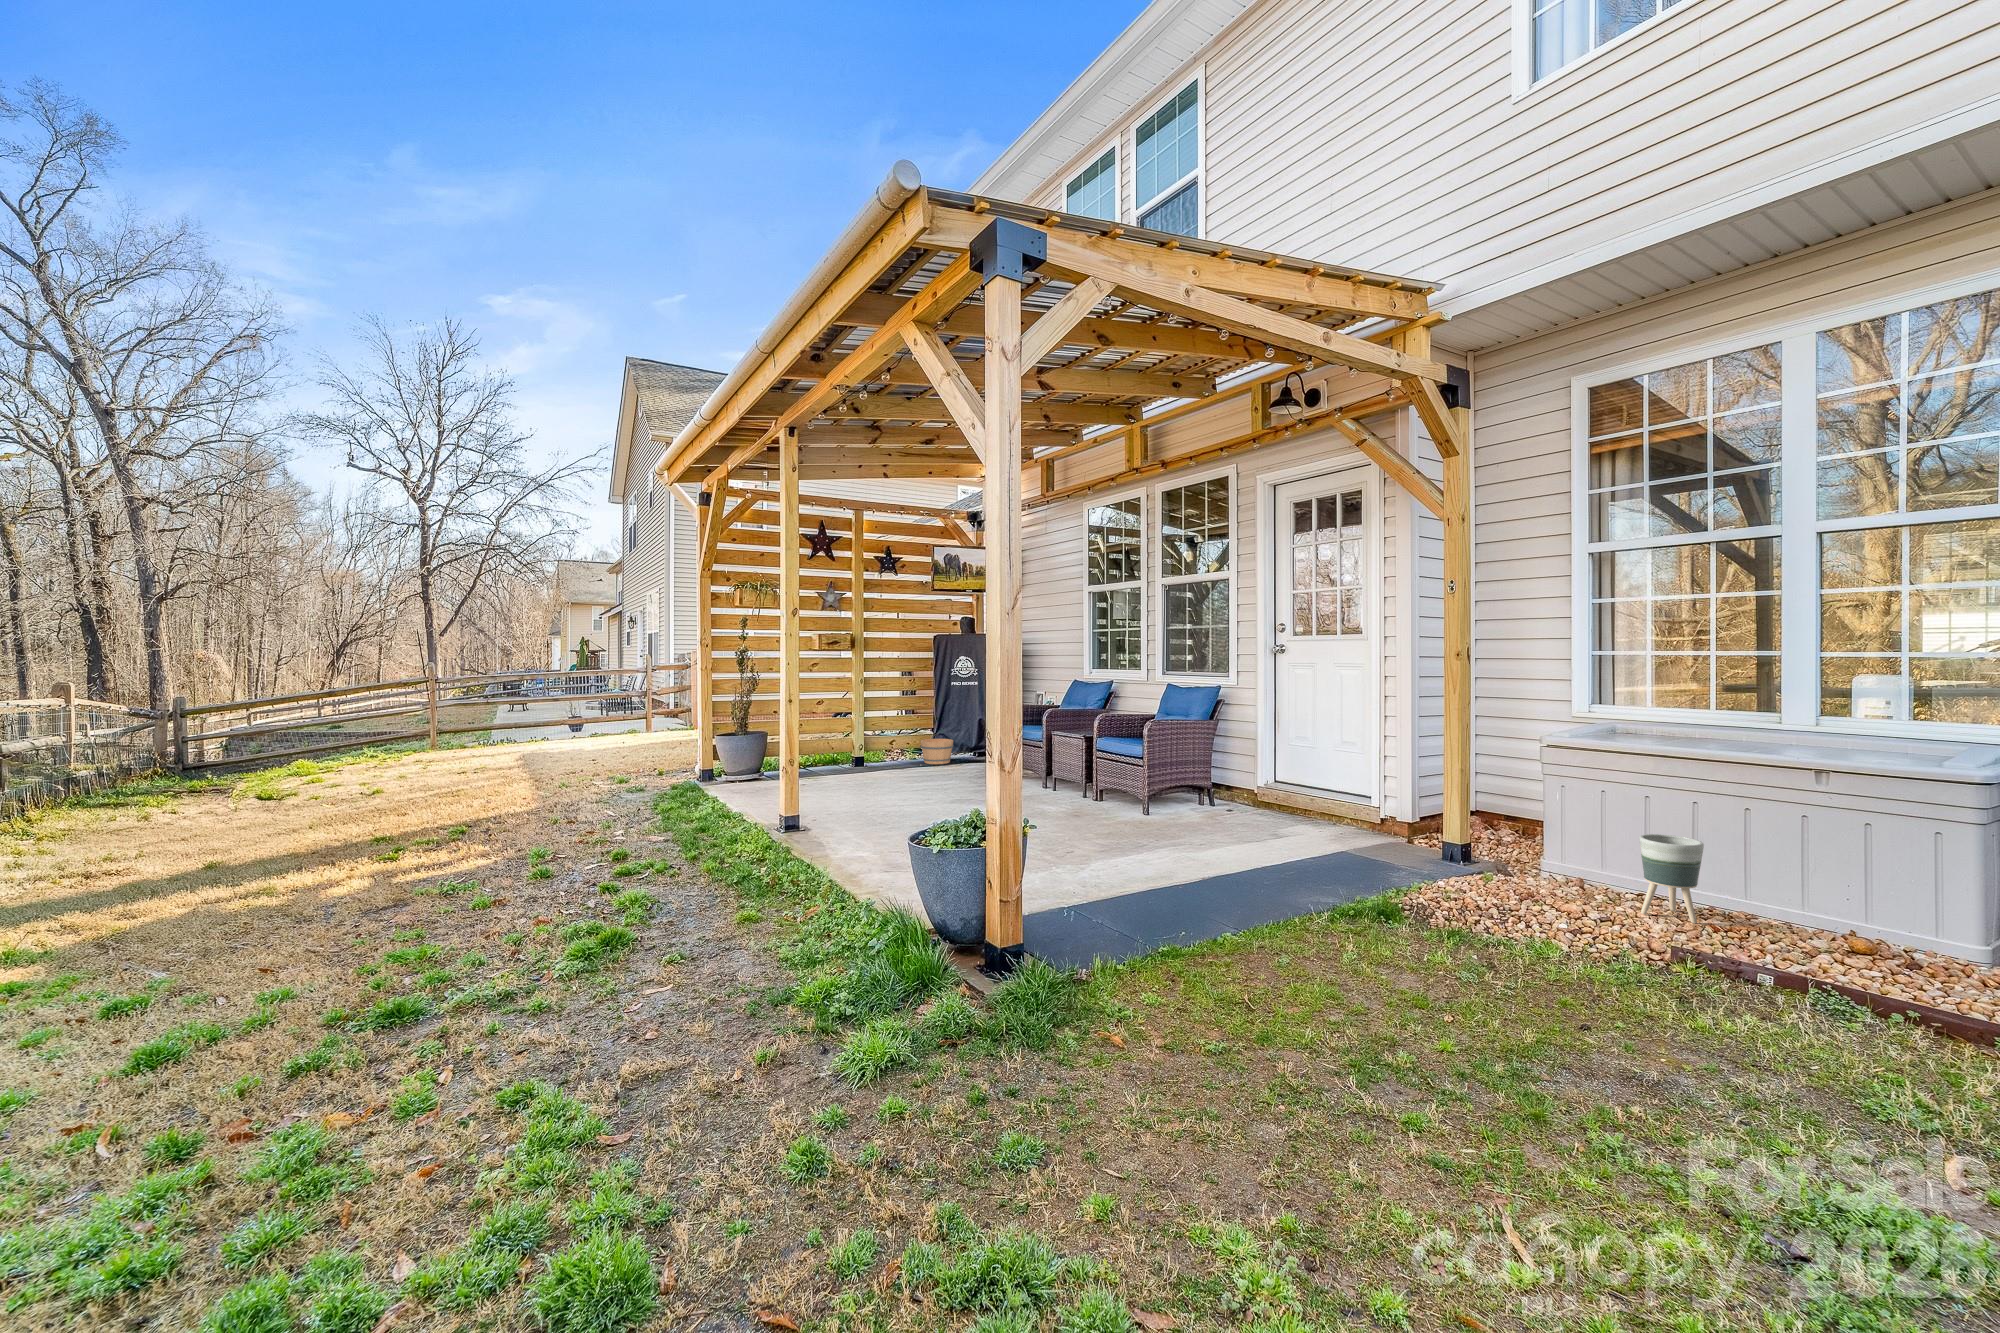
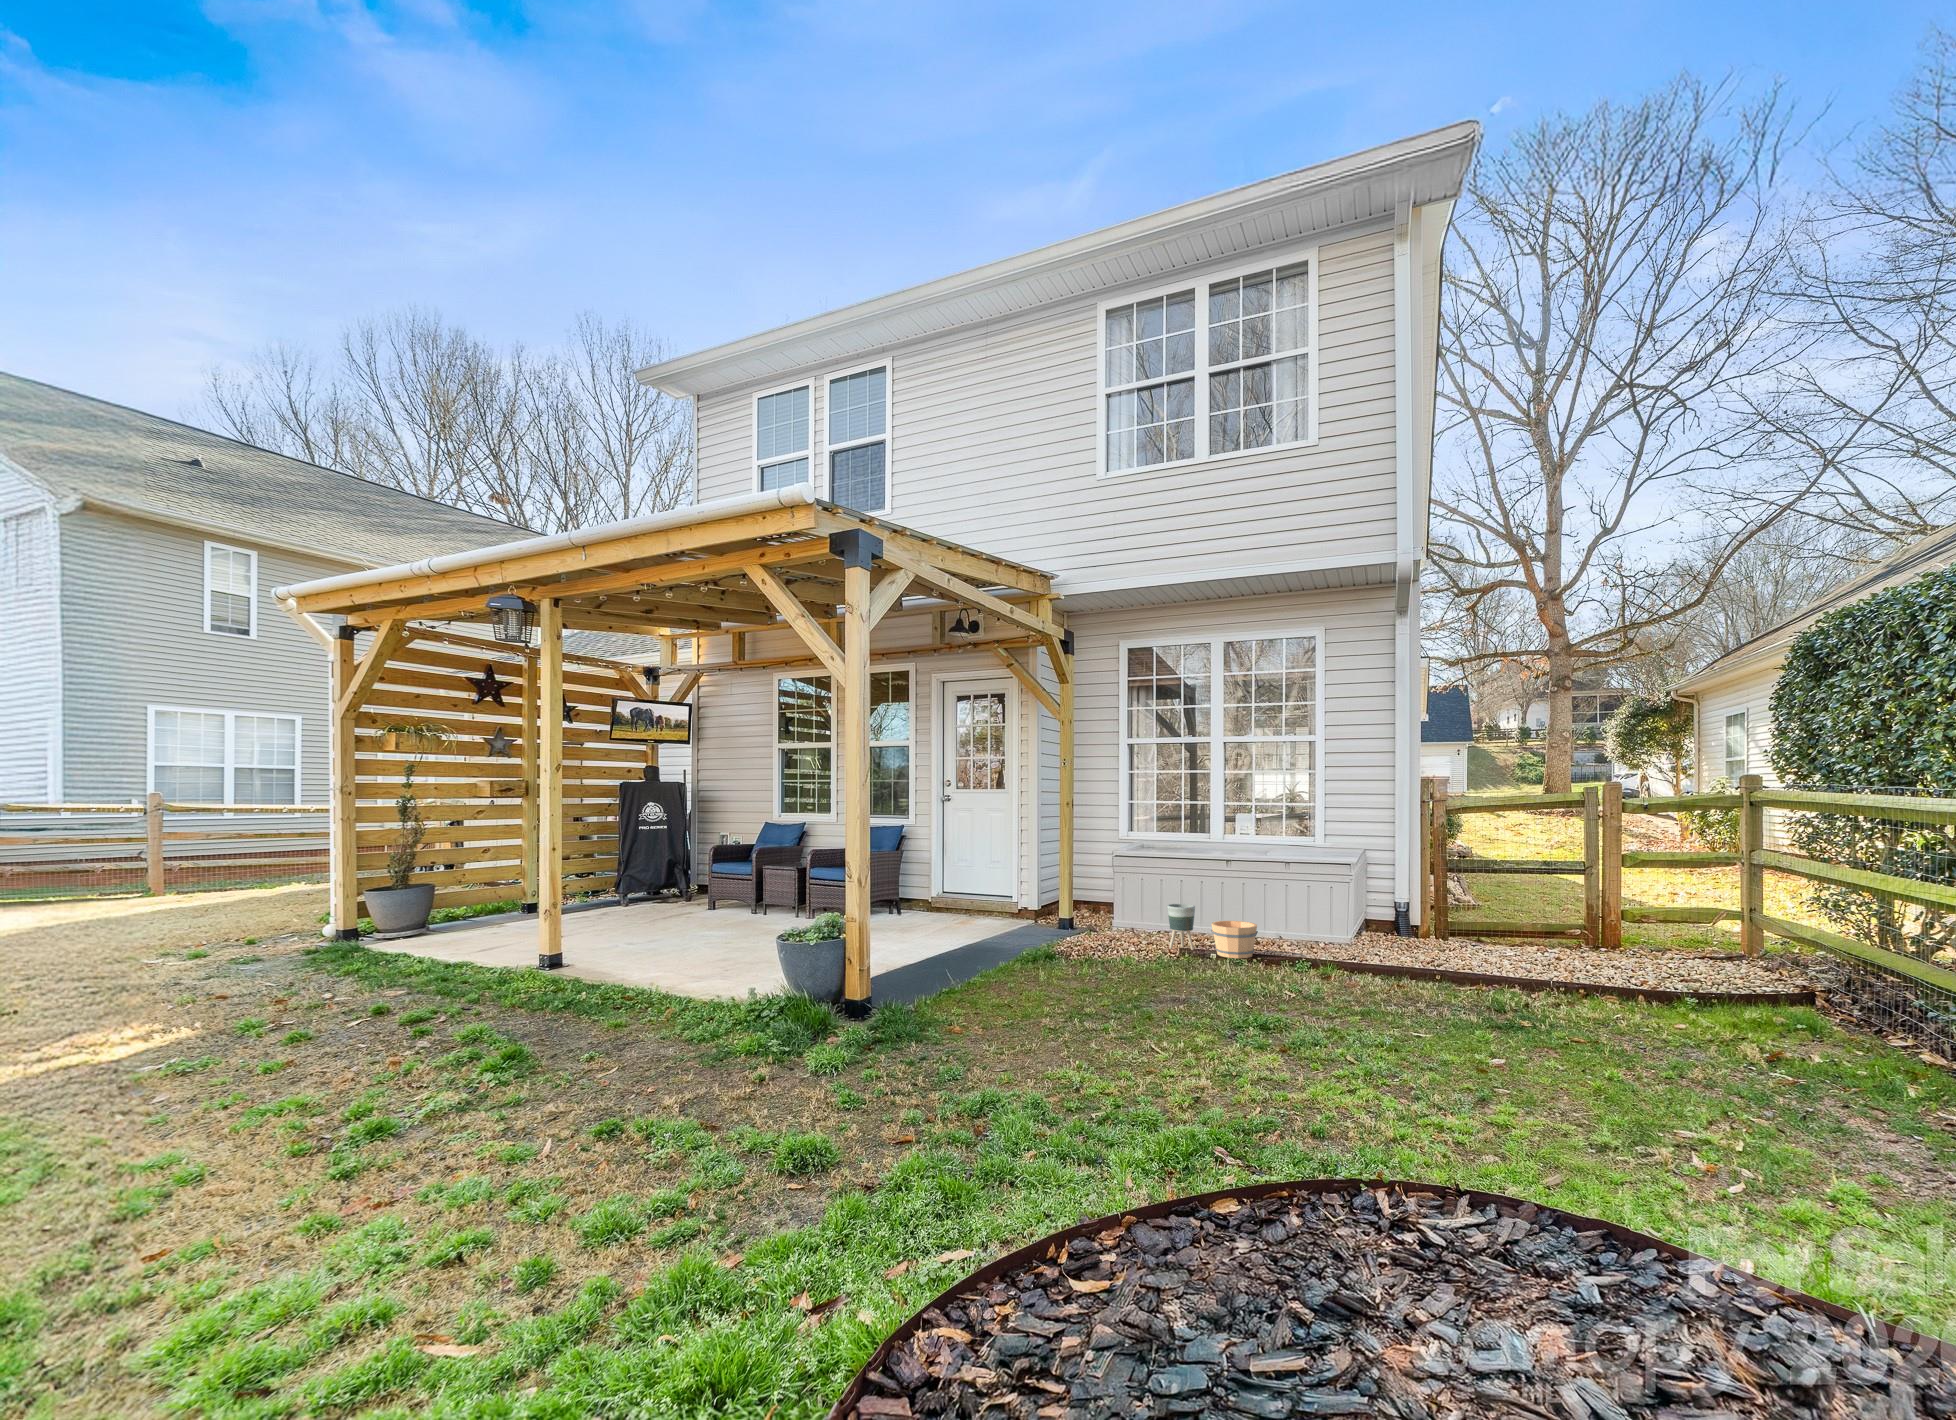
bucket: present [920,739,954,764] -> present [1211,921,1258,958]

